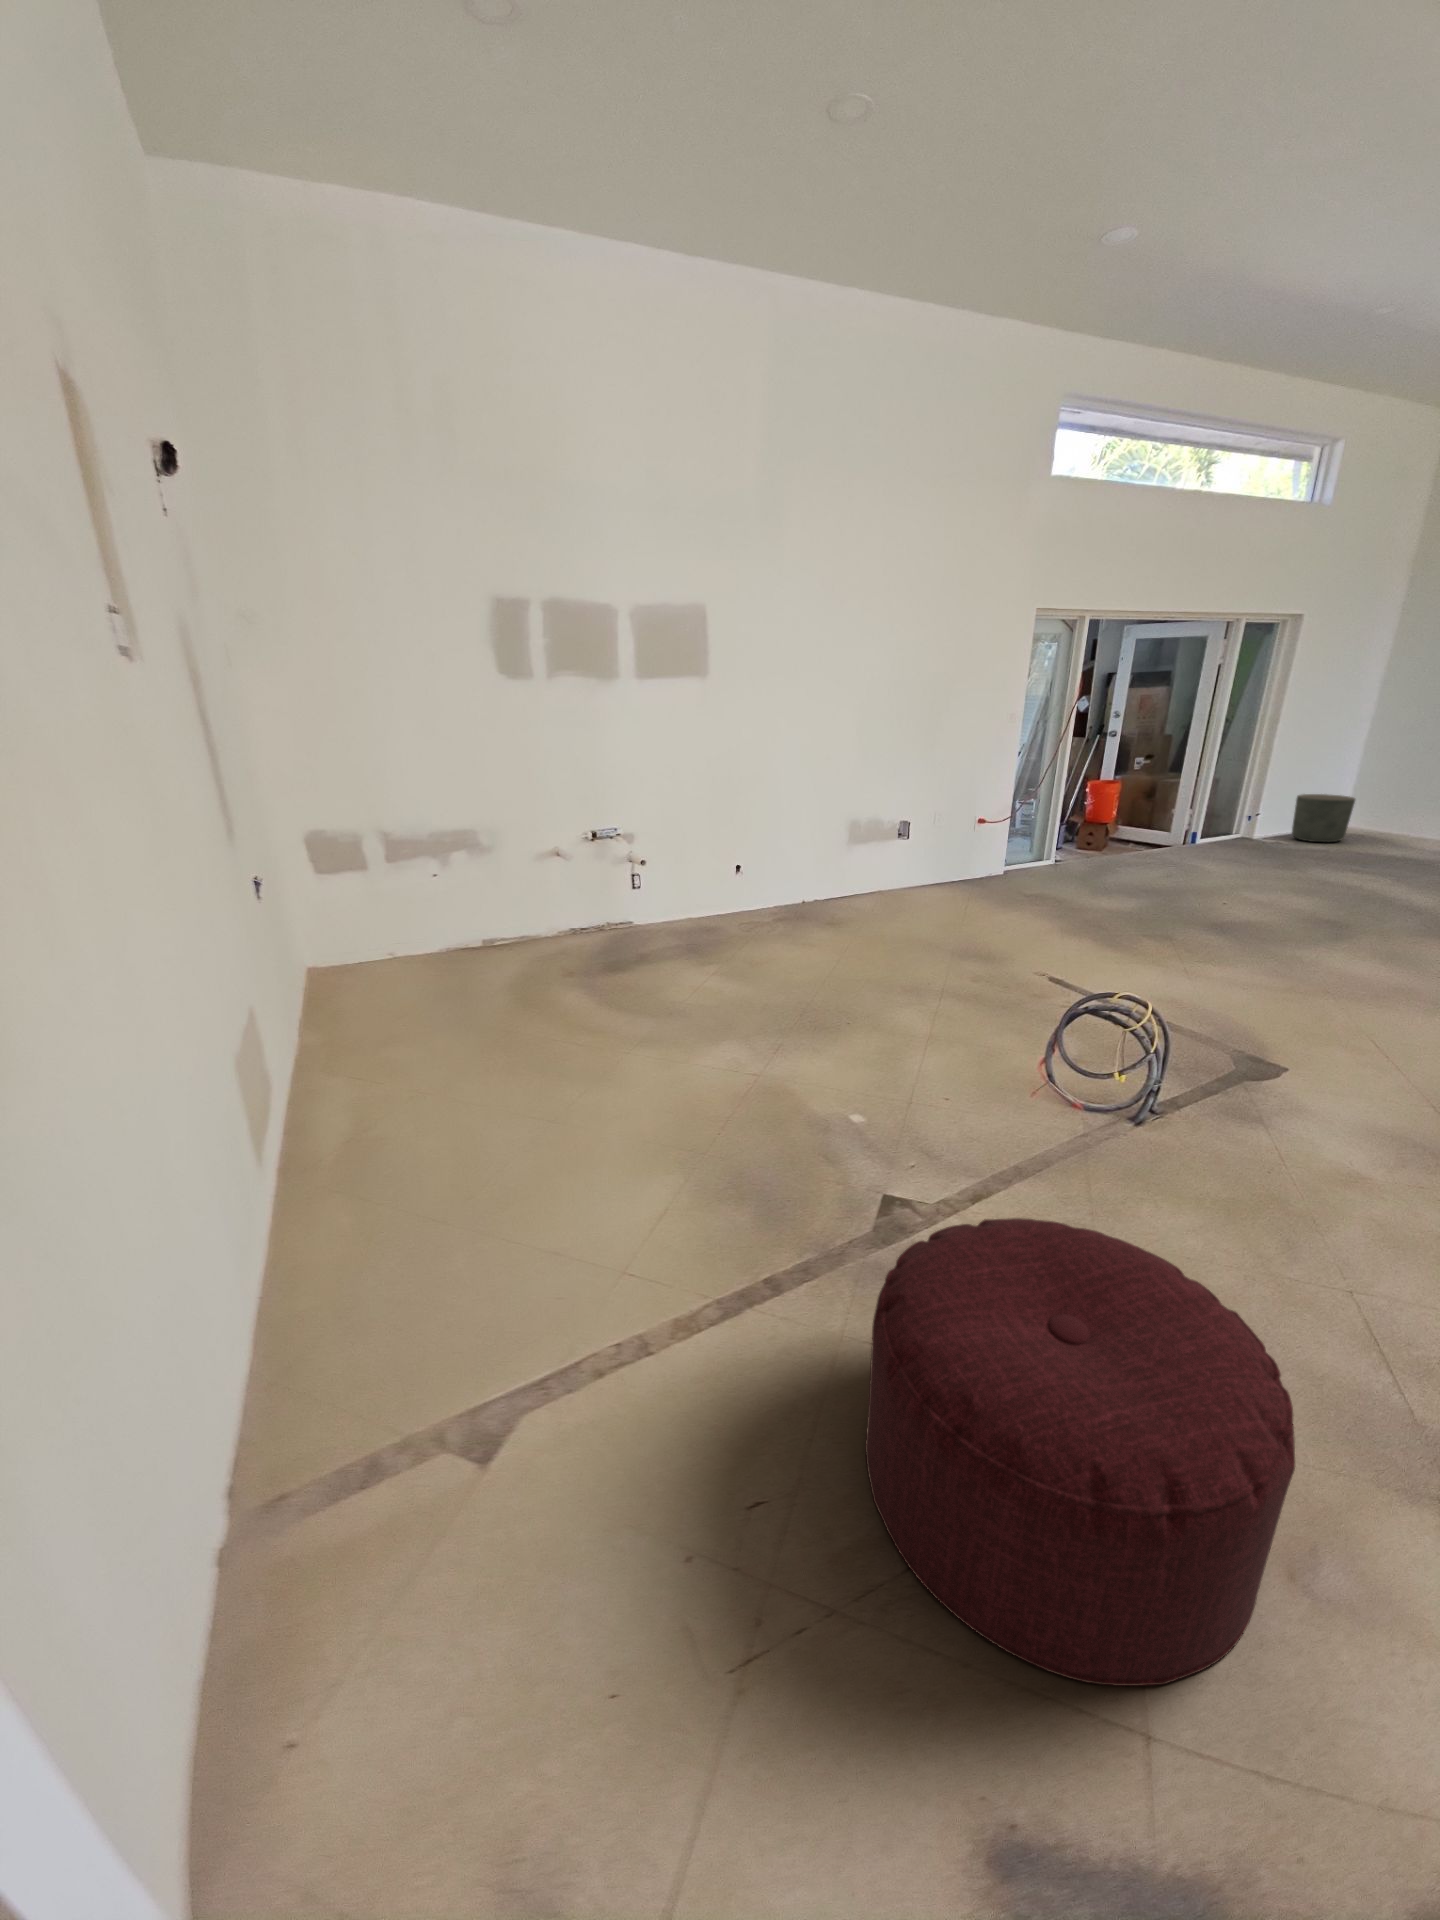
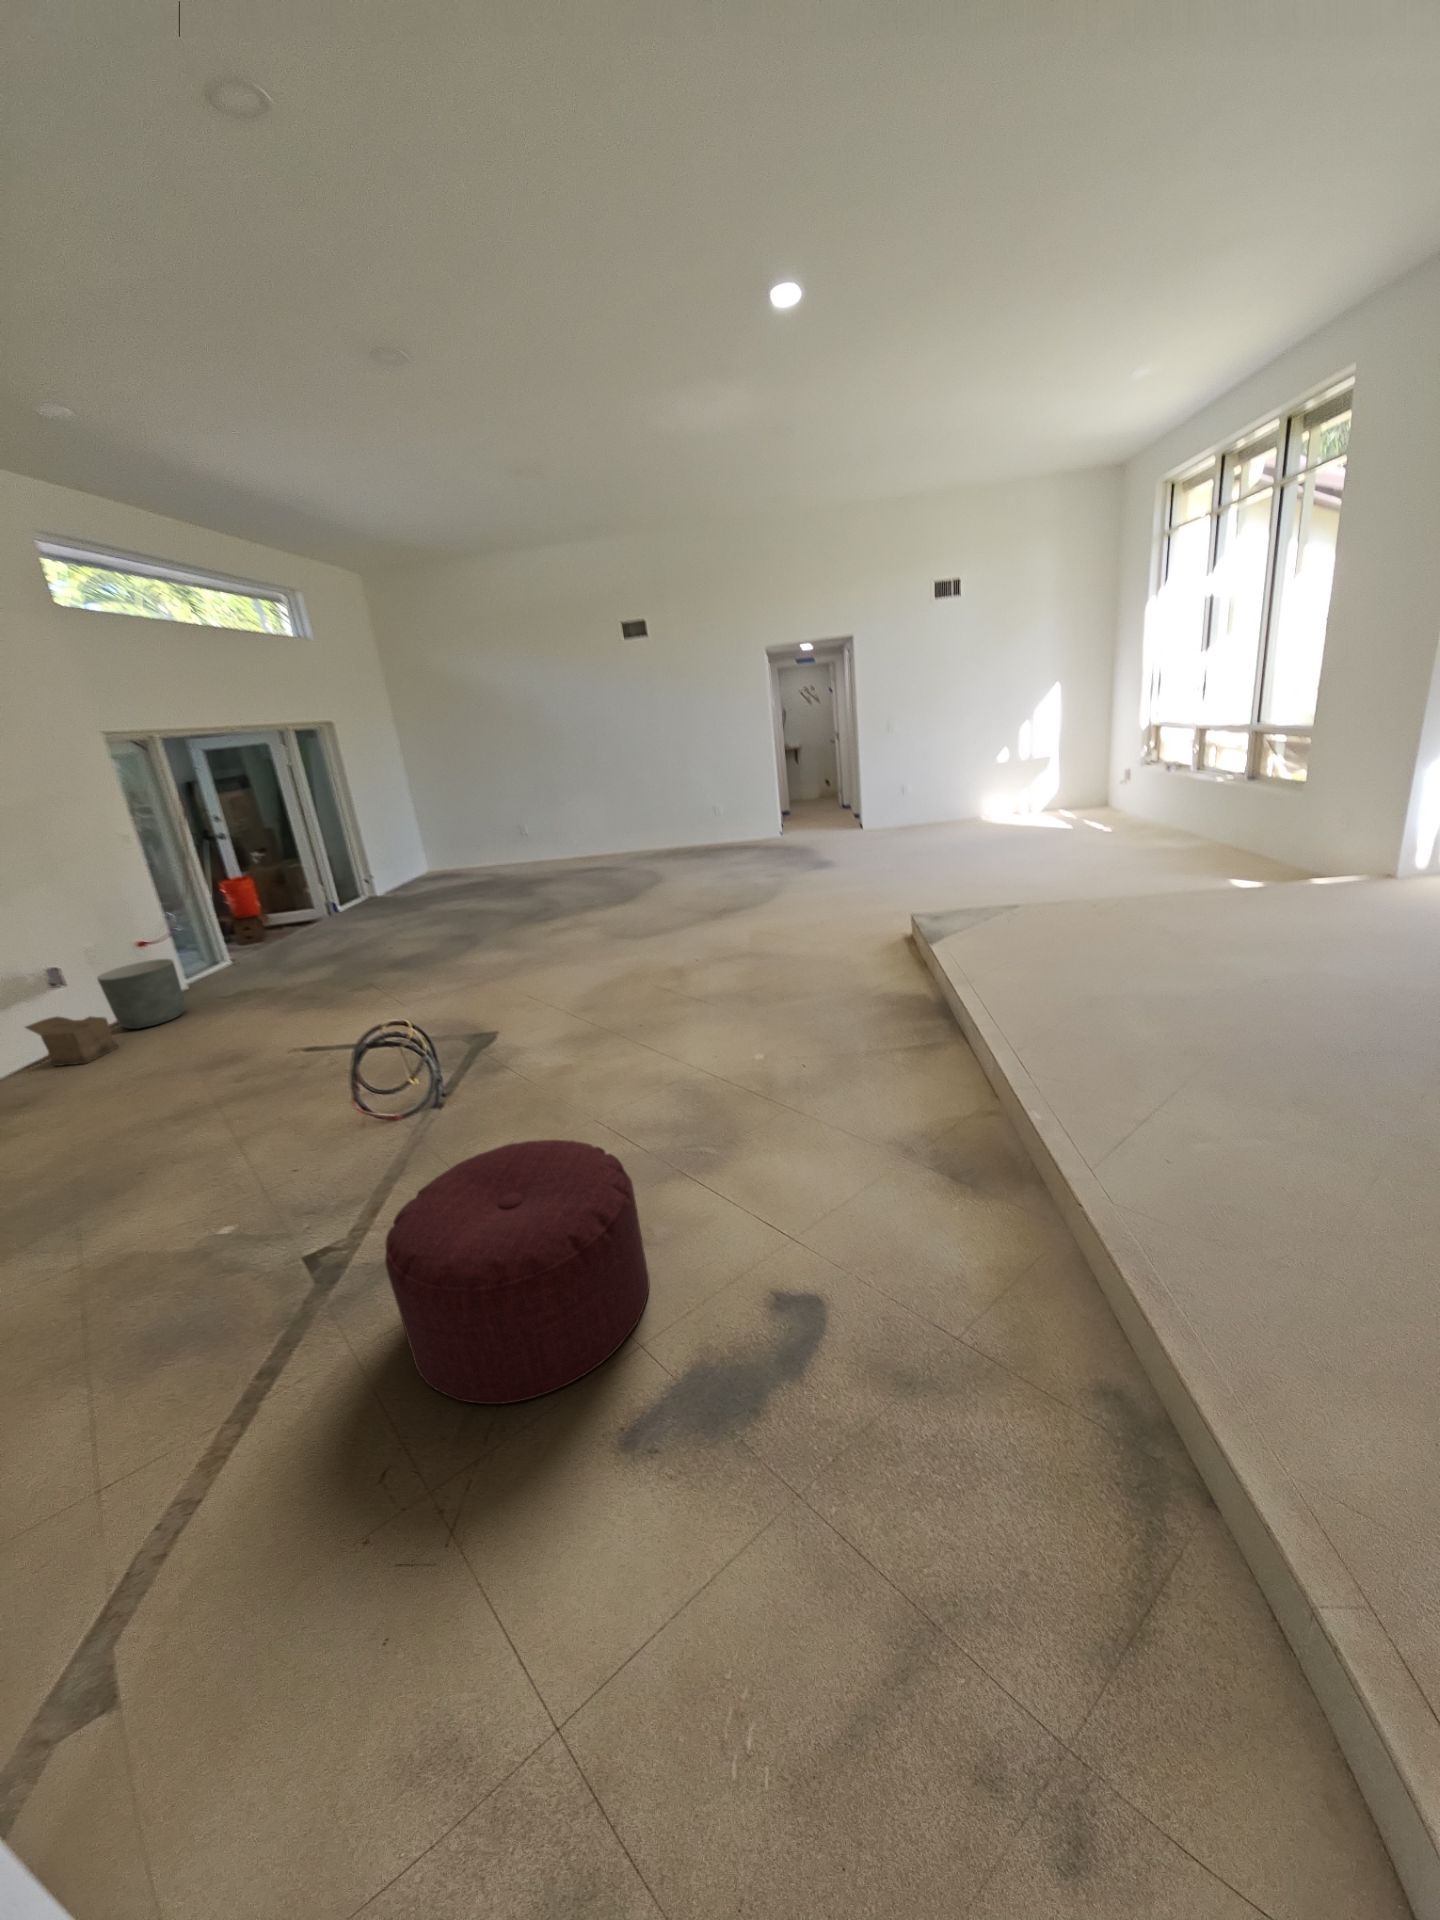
planter: present [1292,794,1355,842] -> present [97,959,186,1029]
cardboard box: none [865,864,920,913] -> present [25,1017,117,1066]

